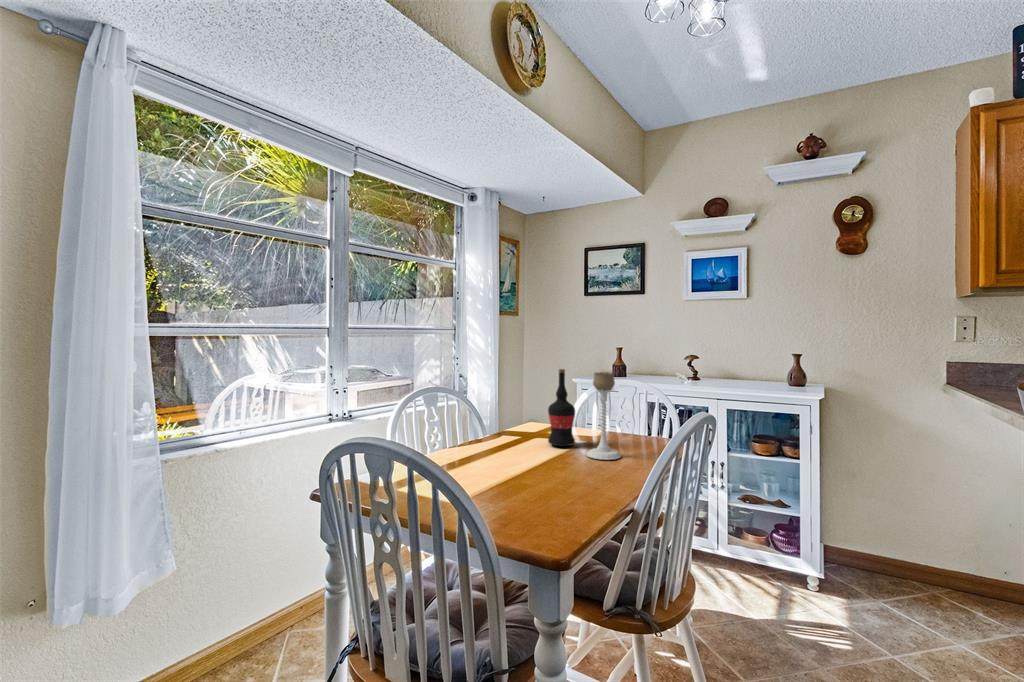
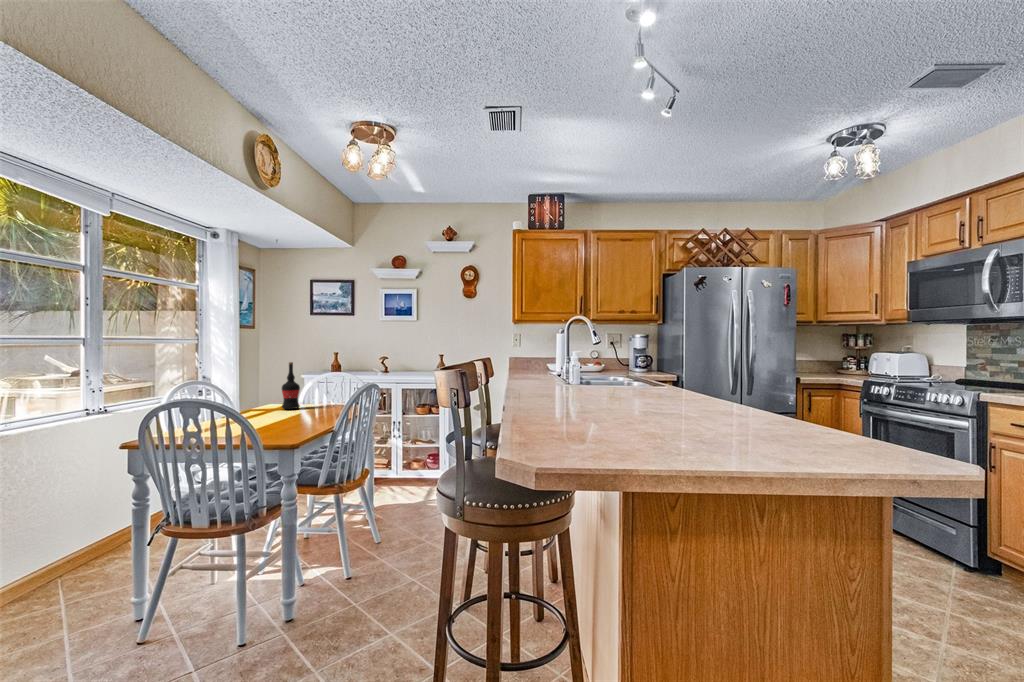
candle holder: present [586,372,621,460] -> none [307,363,328,412]

